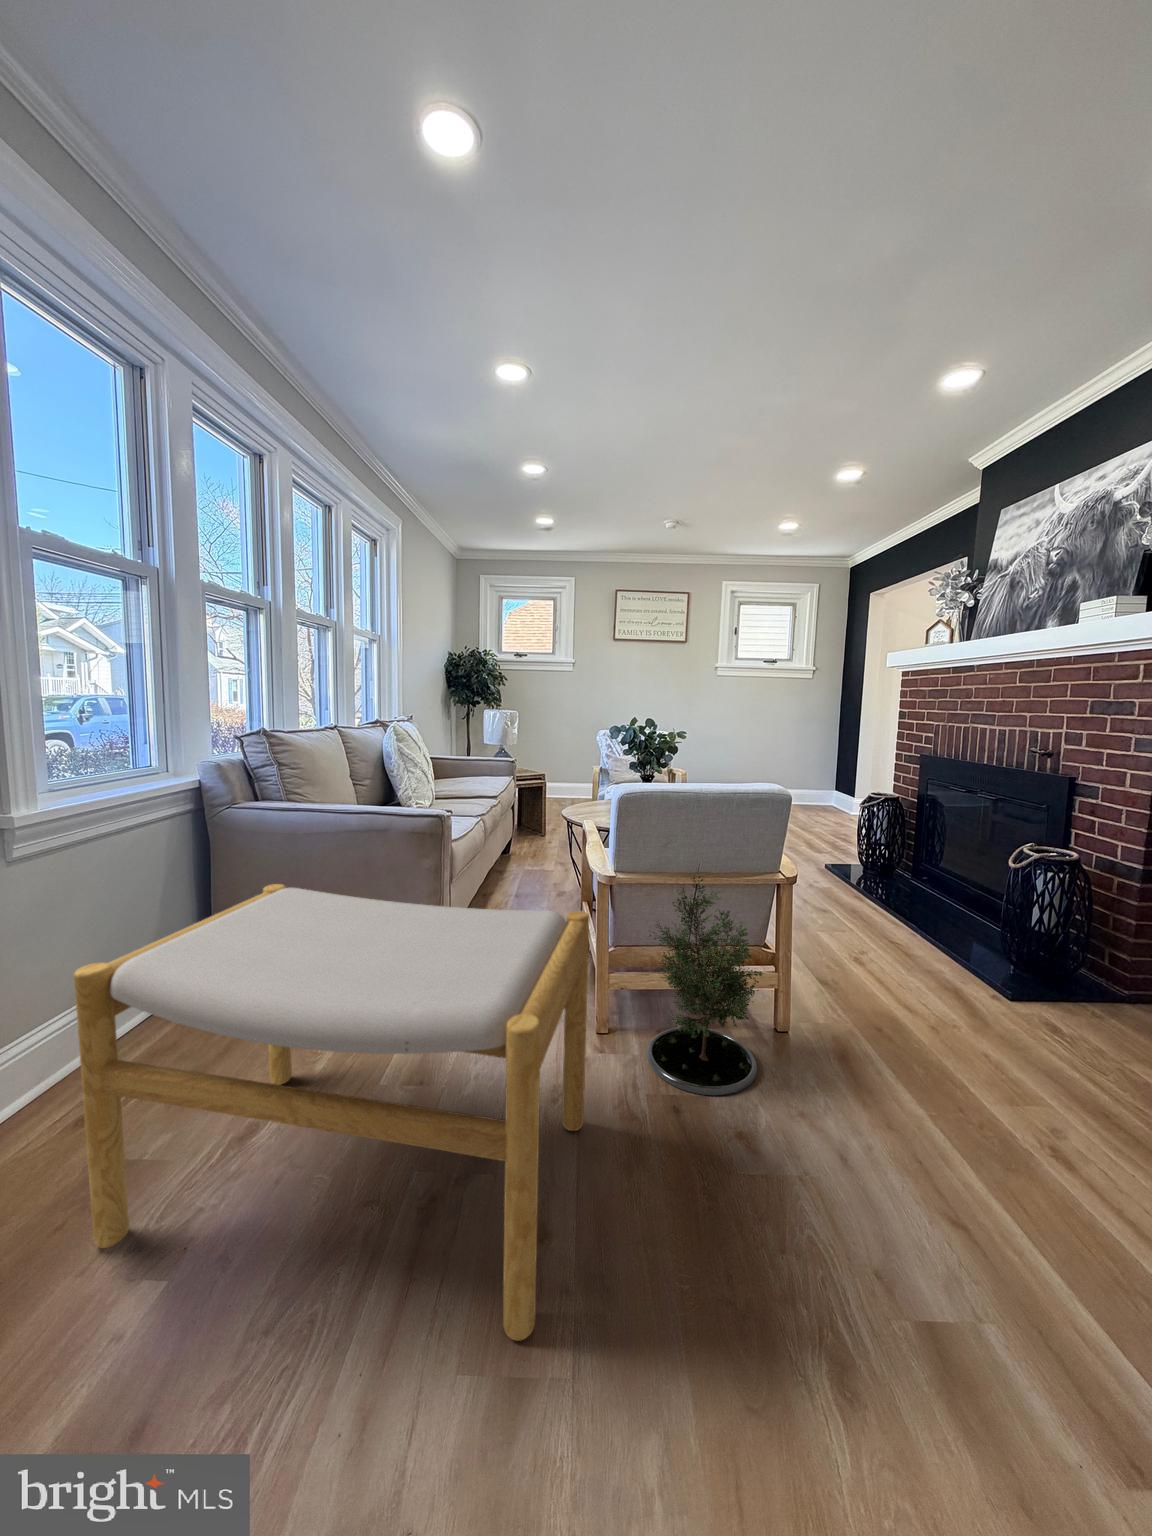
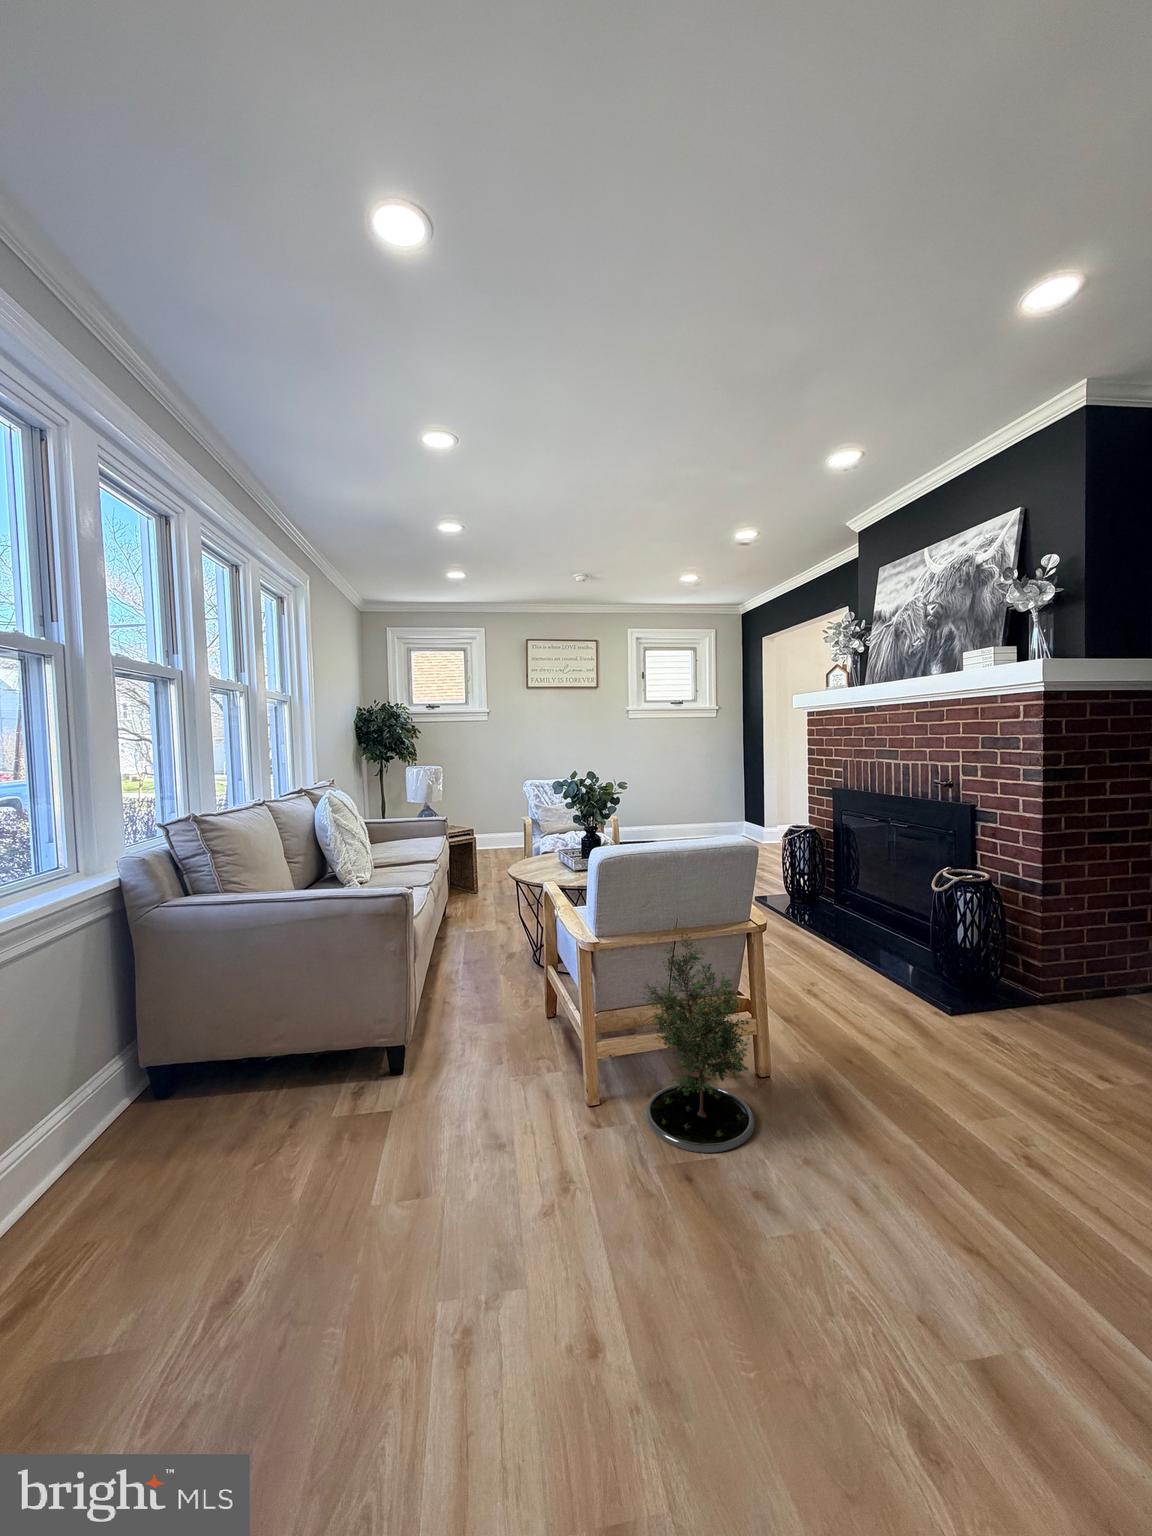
footstool: present [74,884,590,1341] -> none [68,984,619,1458]

